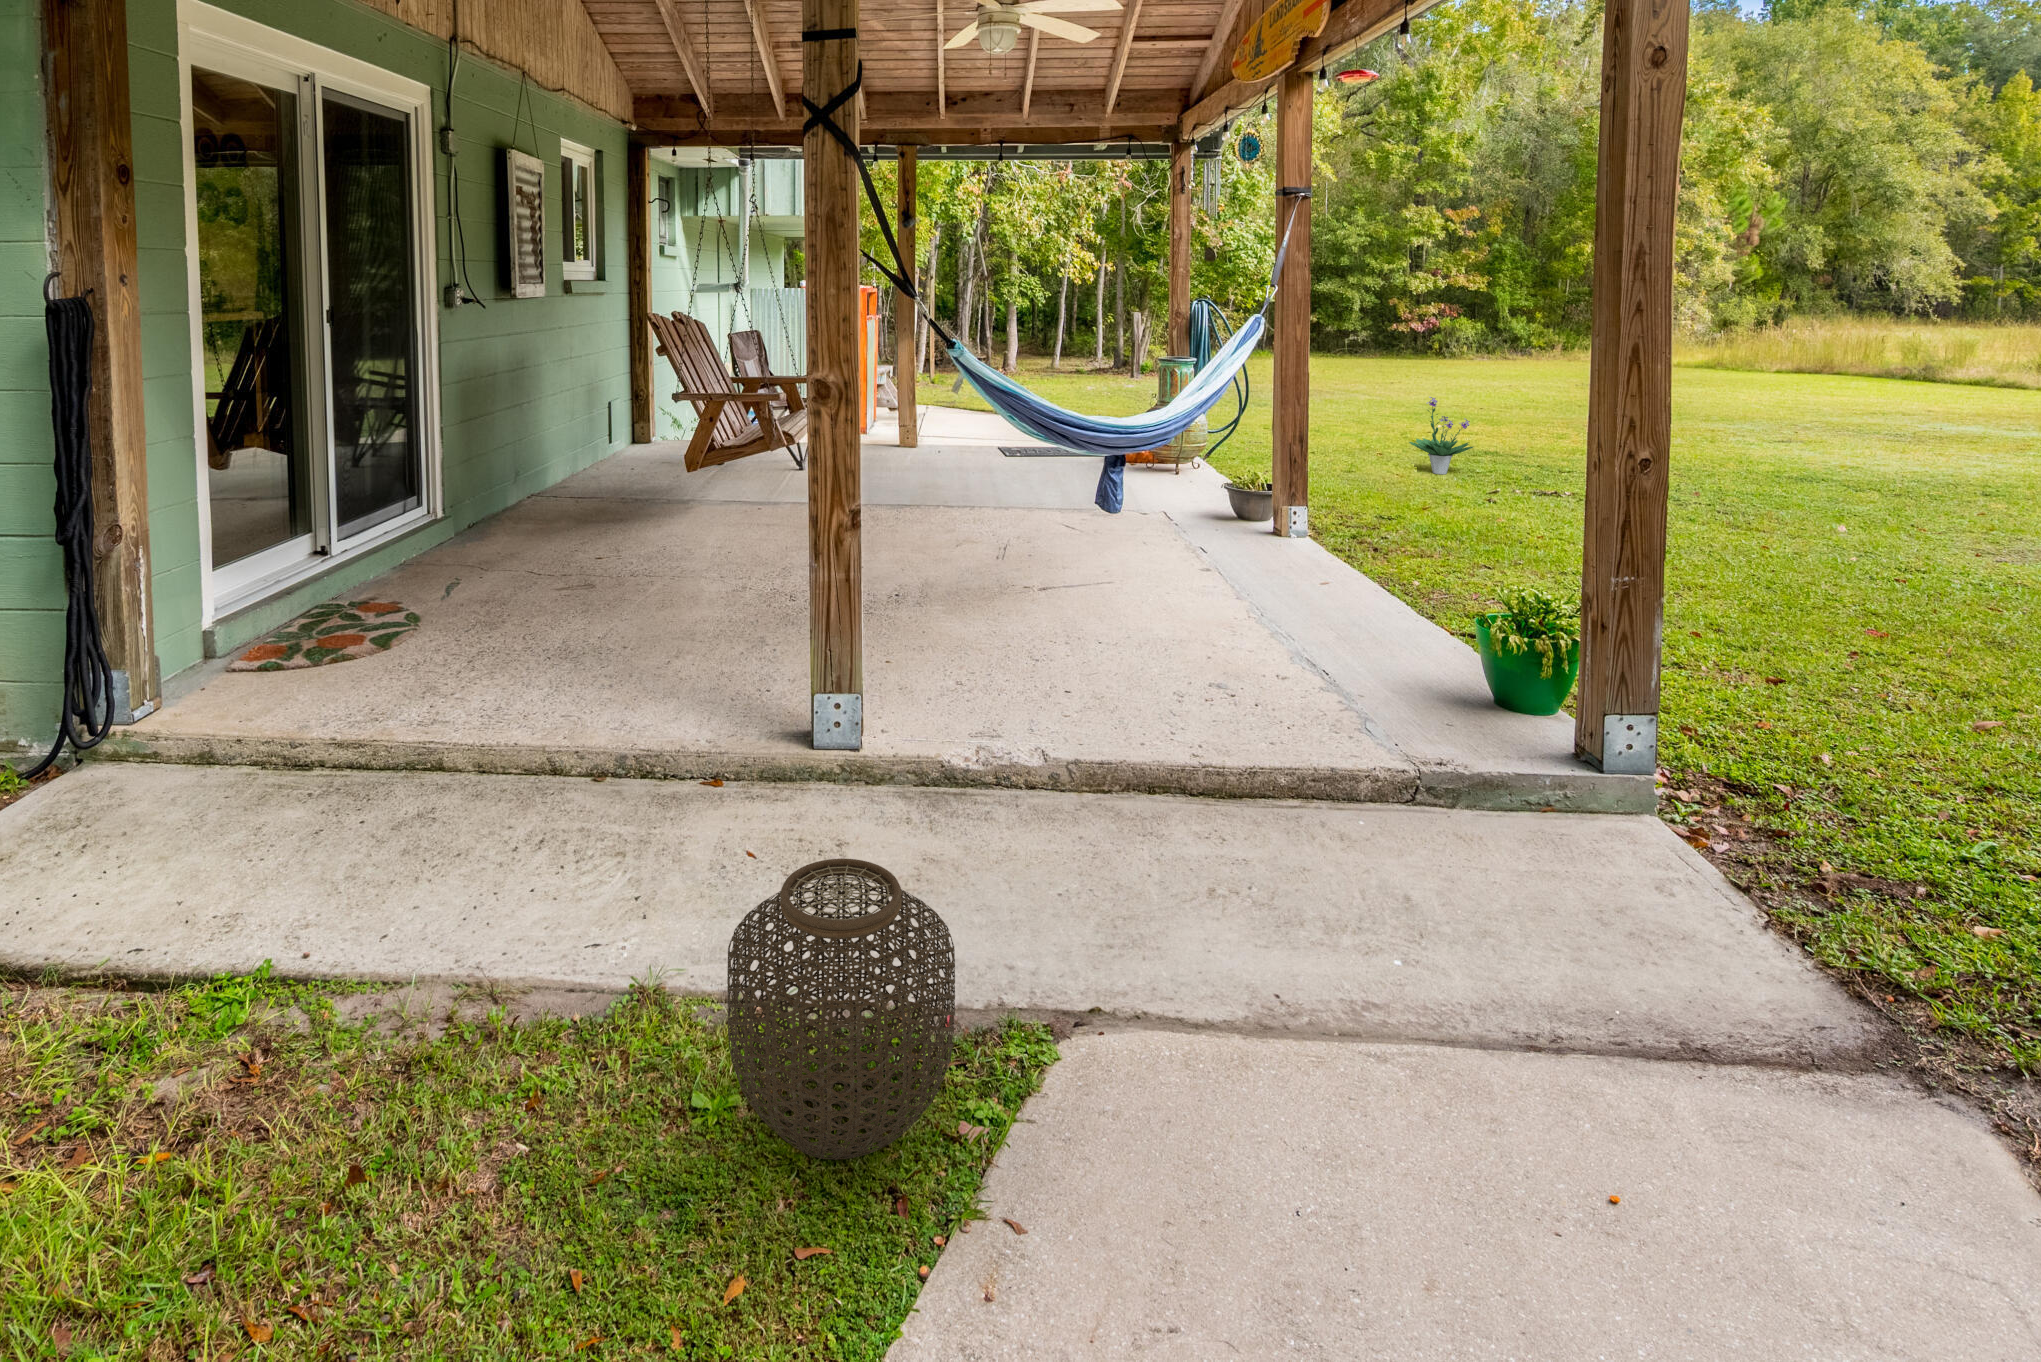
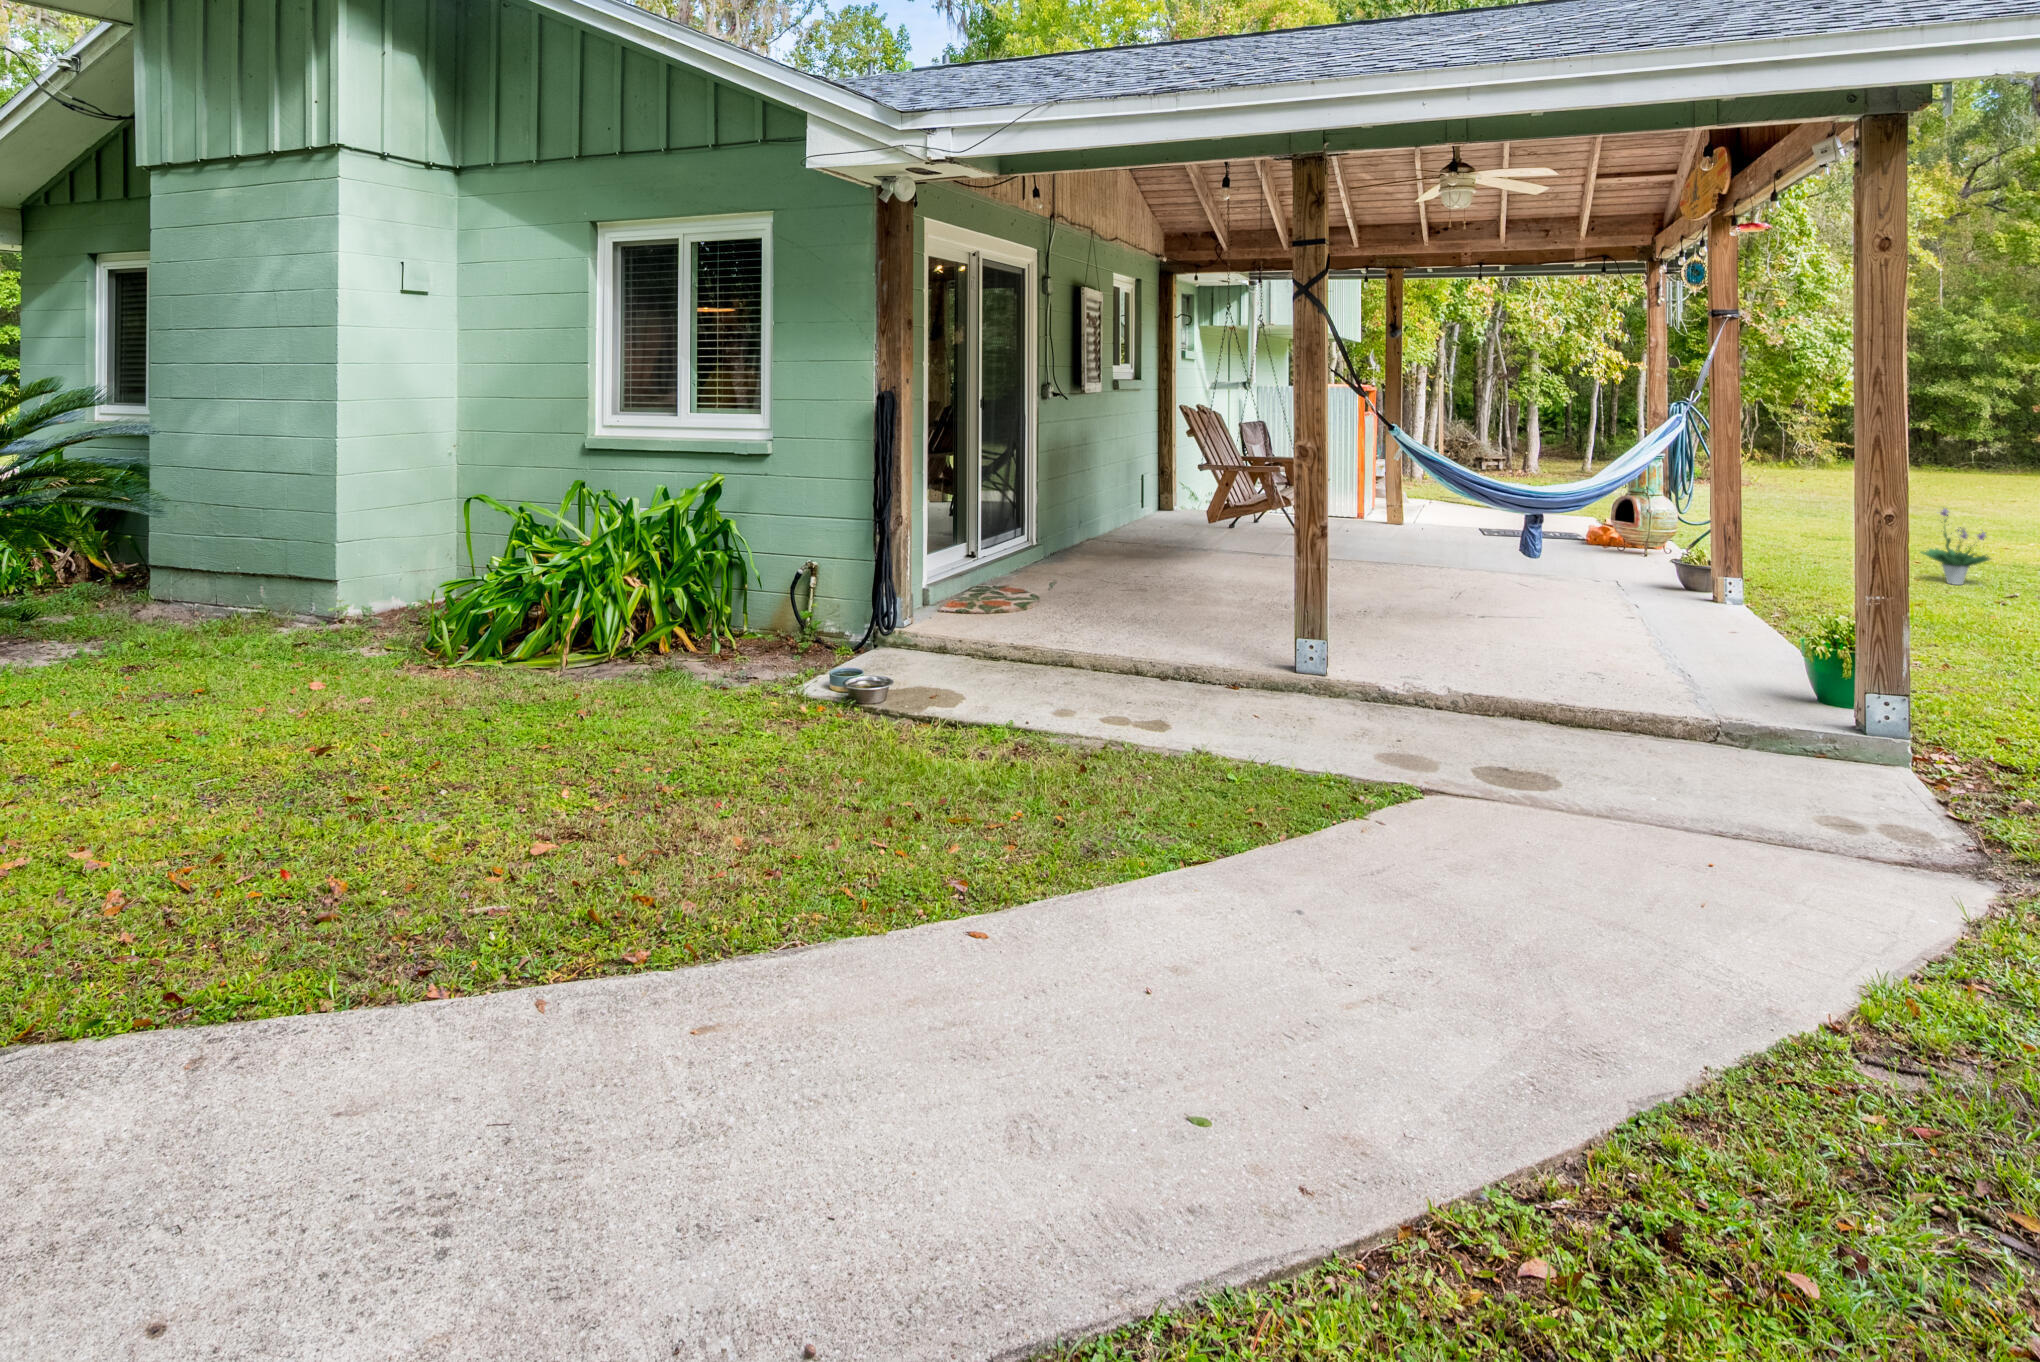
woven basket: present [727,859,955,1160] -> none [1262,669,1371,793]

